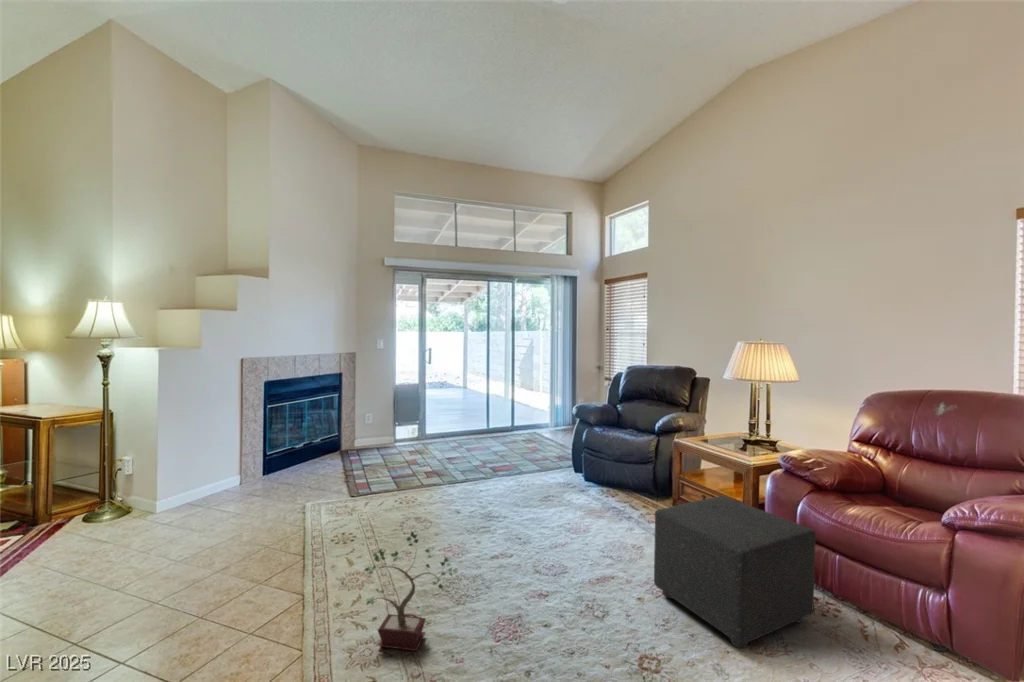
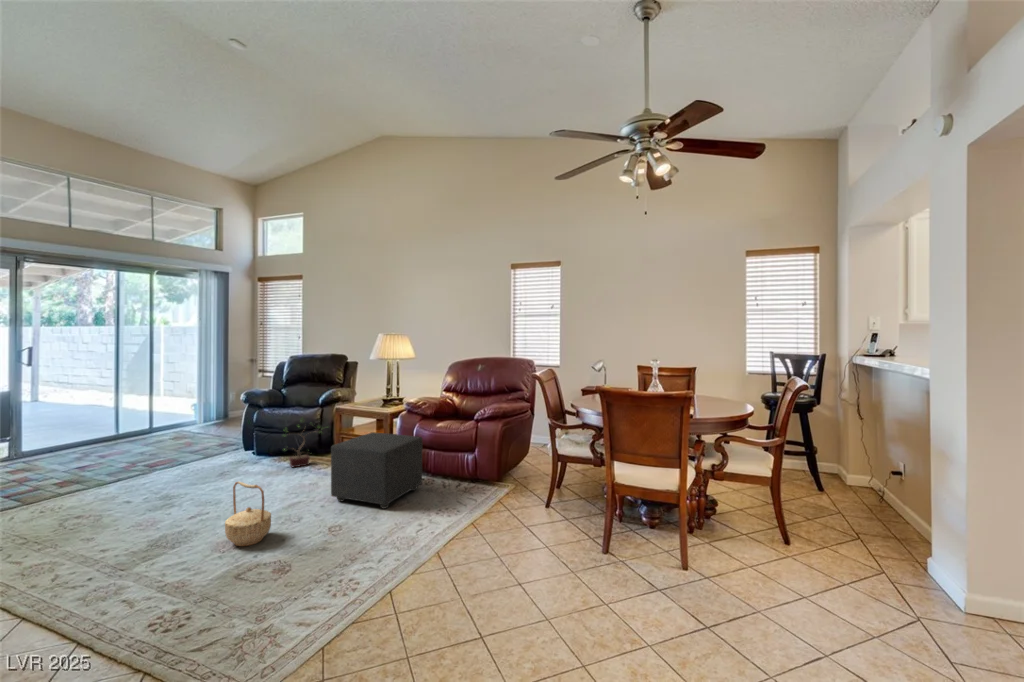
potted plant: present [364,532,458,651] -> present [284,419,310,467]
basket: none [507,539,563,639] -> present [225,482,271,546]

